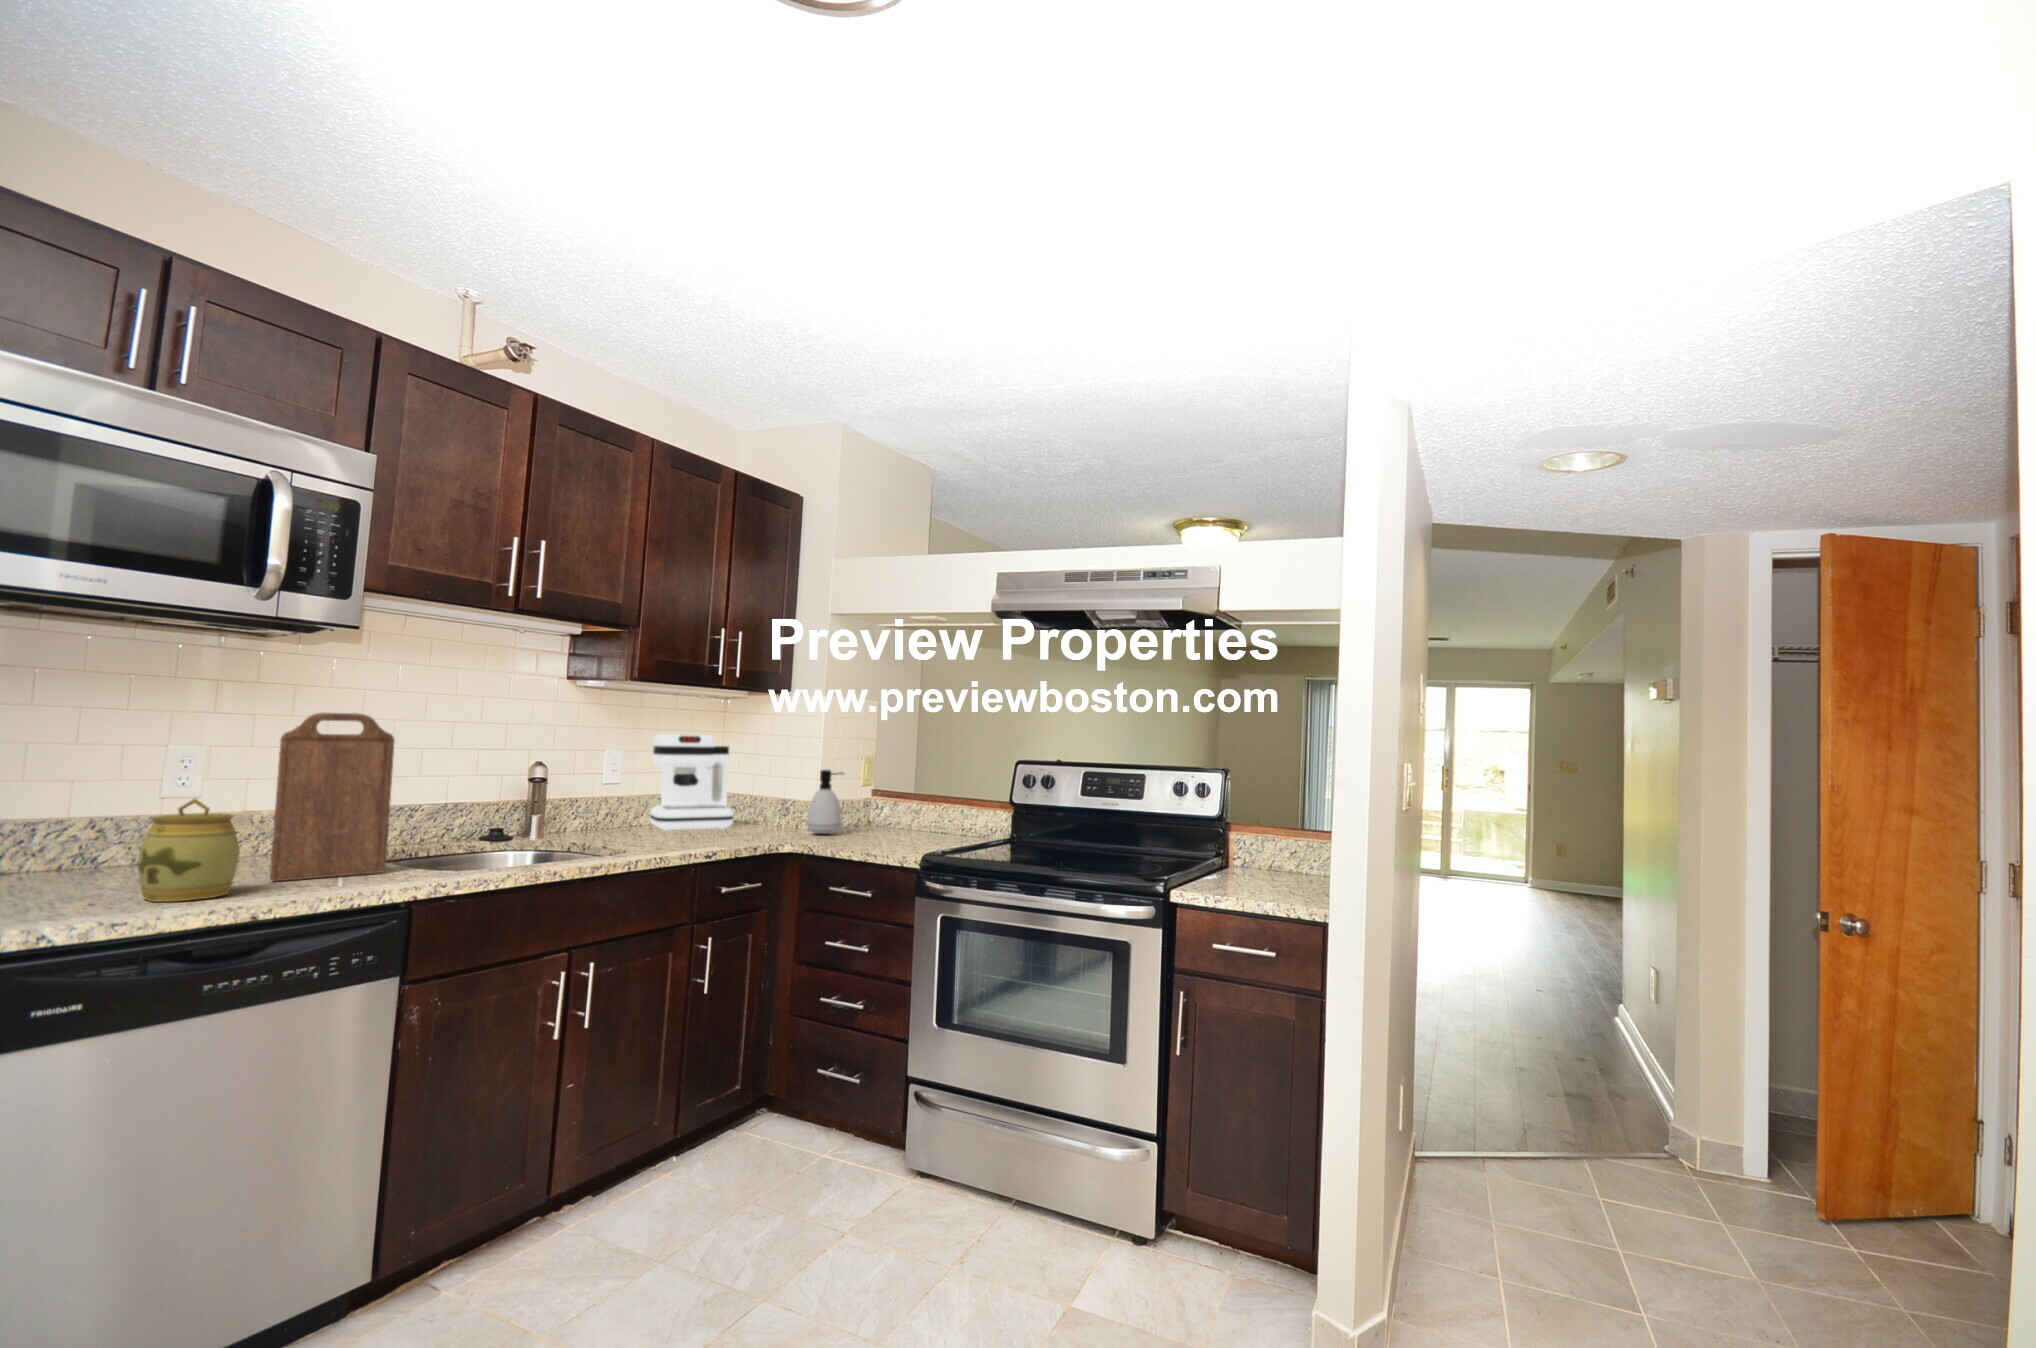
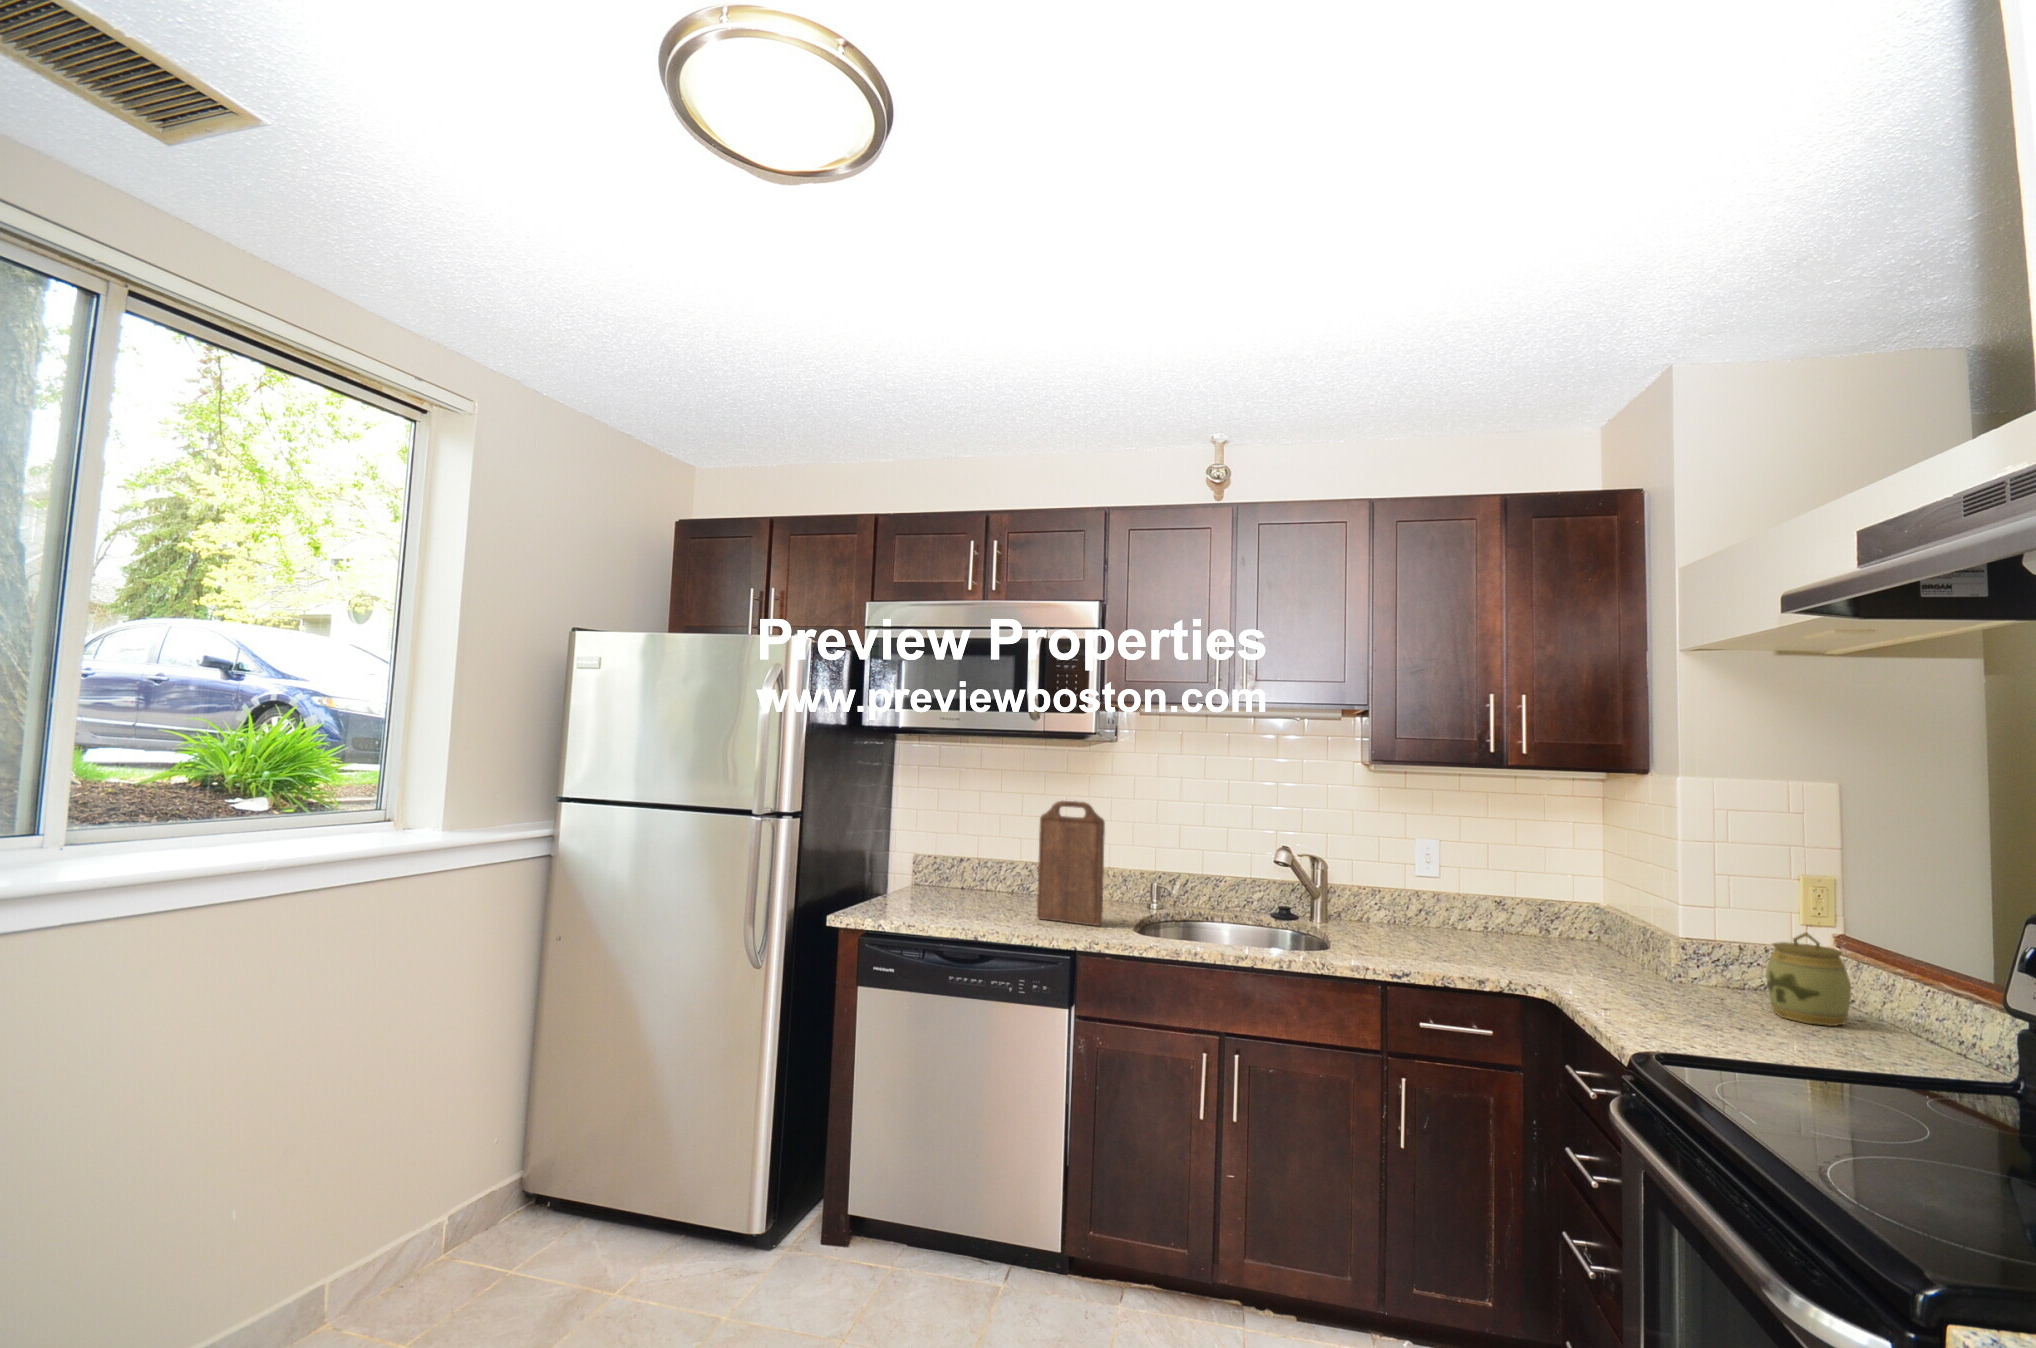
coffee maker: present [650,734,734,832] -> none [1466,825,1587,953]
soap dispenser: present [807,770,842,834] -> none [1617,892,1676,987]
jar: present [138,799,240,902] -> present [1766,933,1851,1026]

